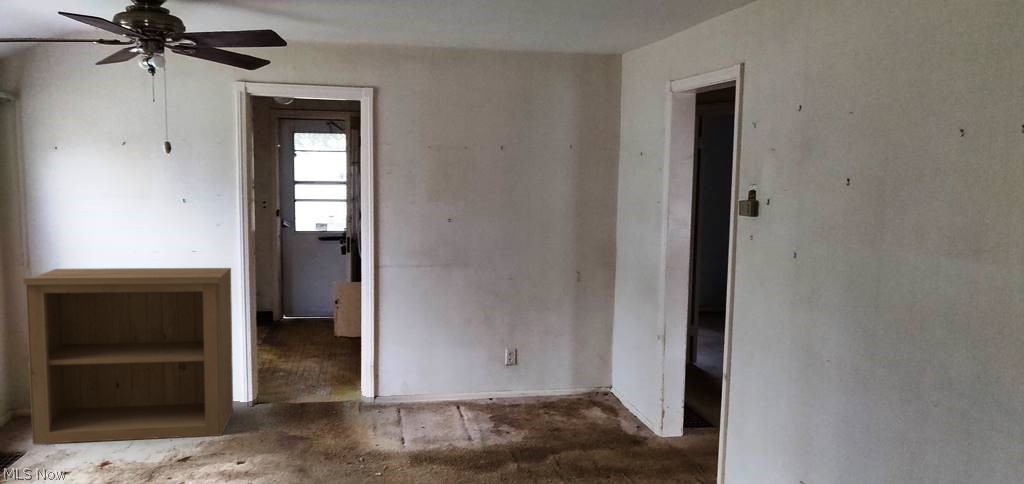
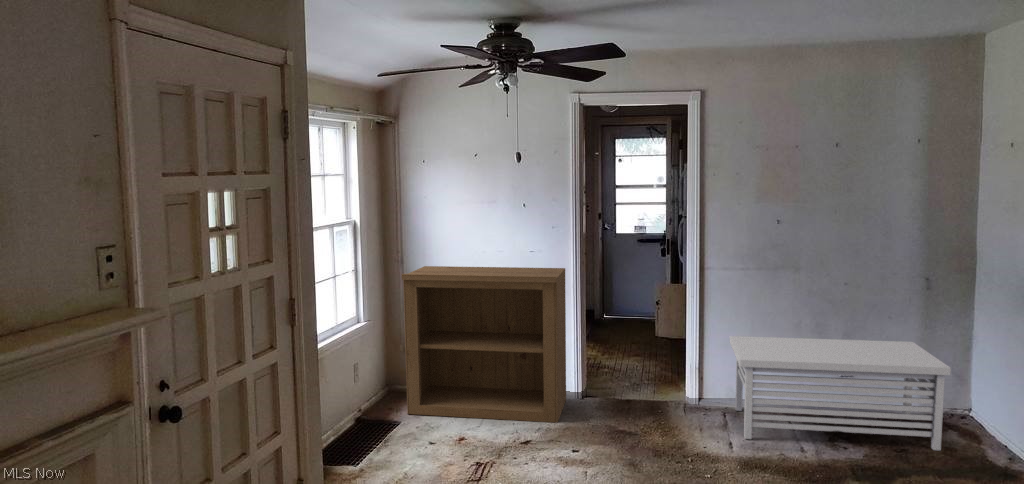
storage bench: none [405,329,591,432] -> present [730,336,951,450]

